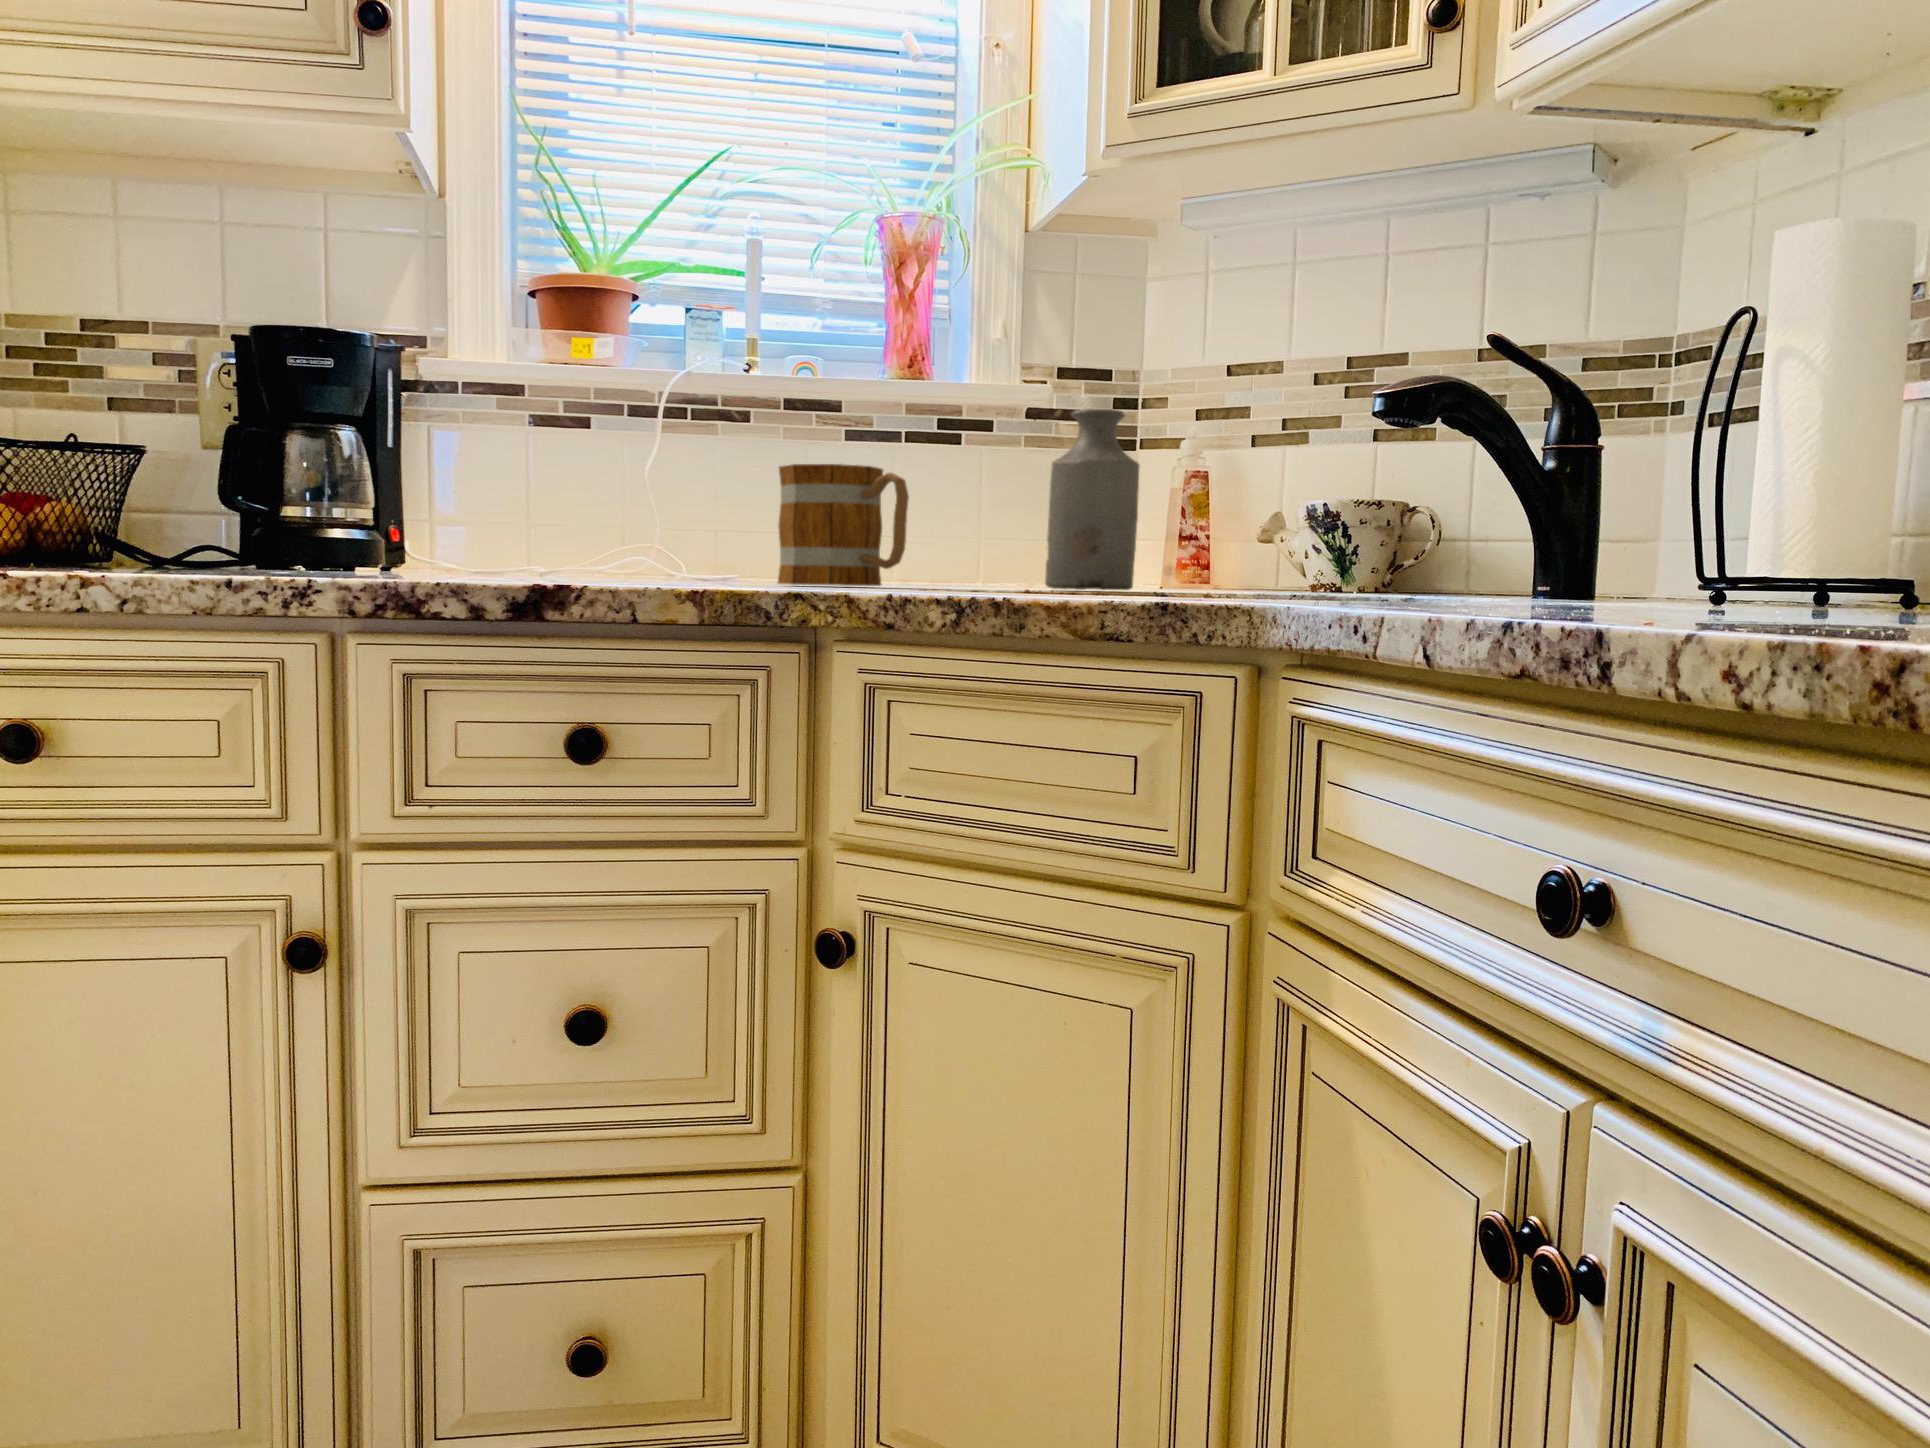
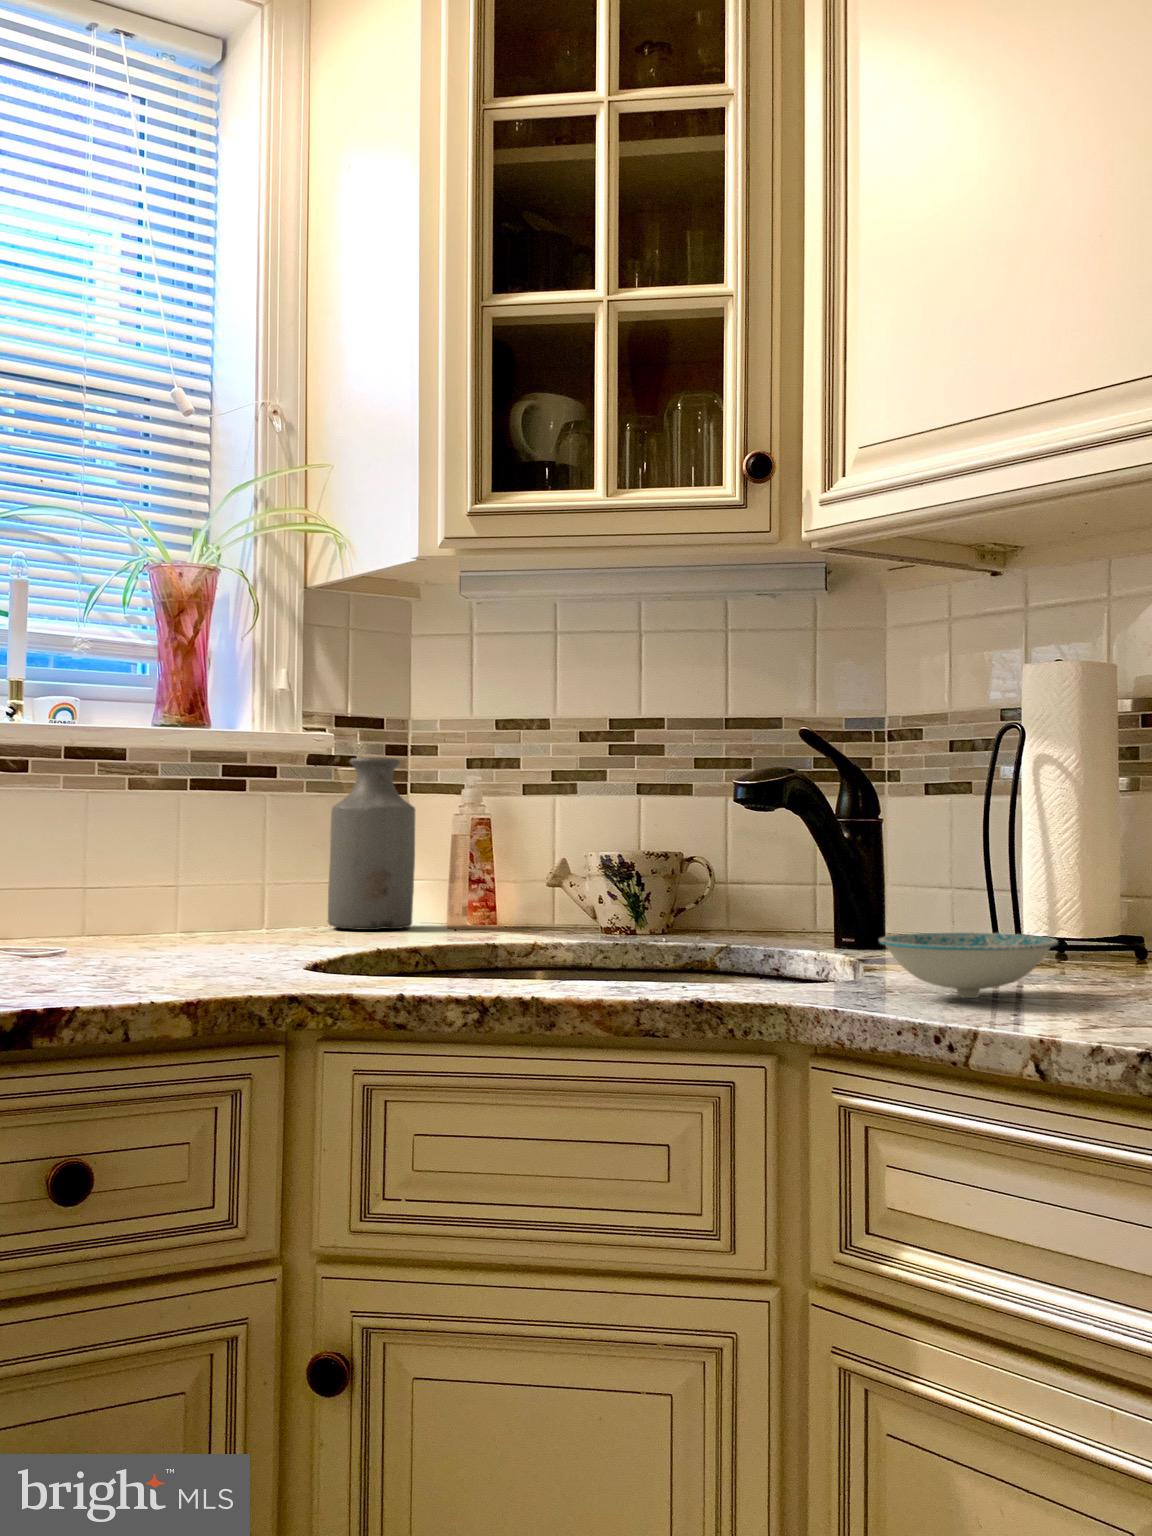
mug: present [778,464,909,586] -> none [74,818,228,943]
ceramic bowl: none [1377,531,1625,606] -> present [879,933,1058,998]

